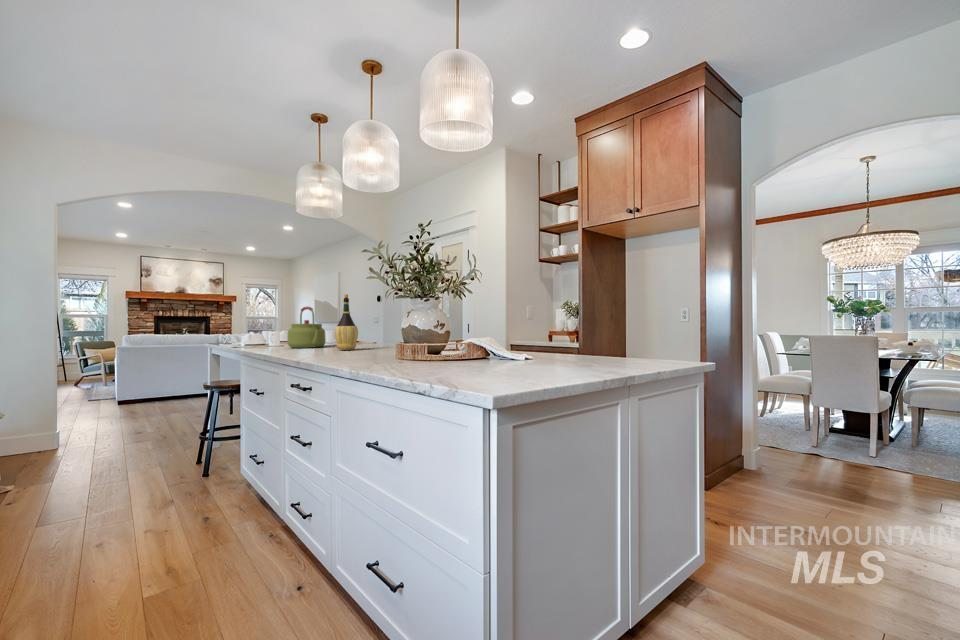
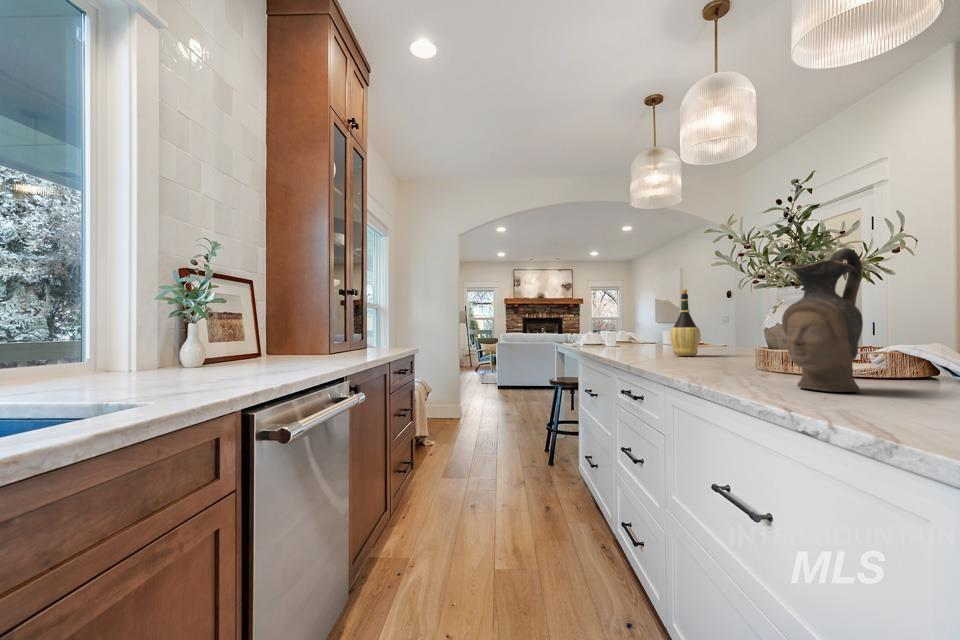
ceramic pitcher: none [411,276,451,366] -> present [782,248,863,392]
kettle: present [287,307,326,348] -> none [620,306,661,351]

